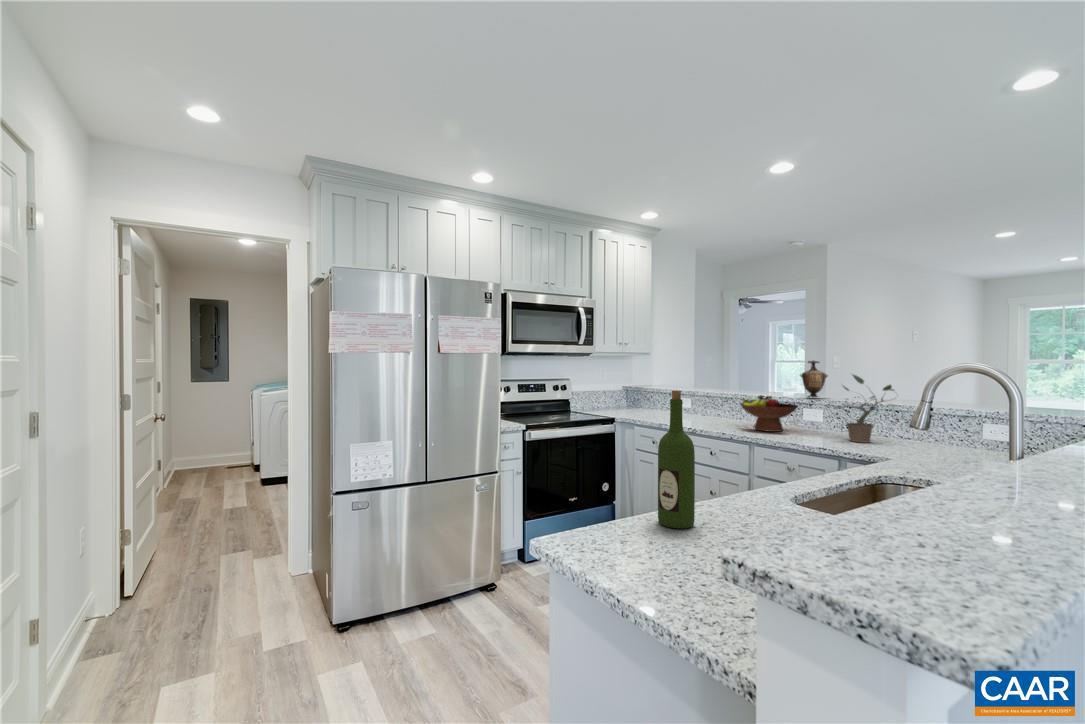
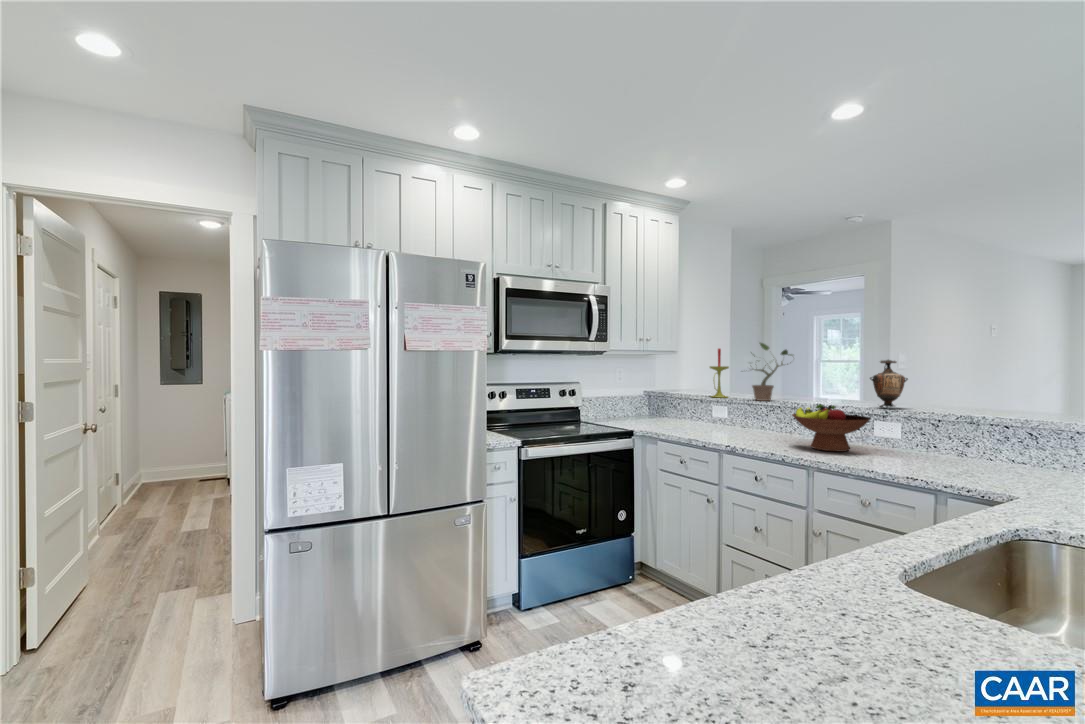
candle: none [676,350,693,391] -> present [710,349,729,398]
potted plant: present [844,375,895,443] -> present [752,343,792,401]
wine bottle: present [658,391,695,529] -> none [694,413,761,671]

